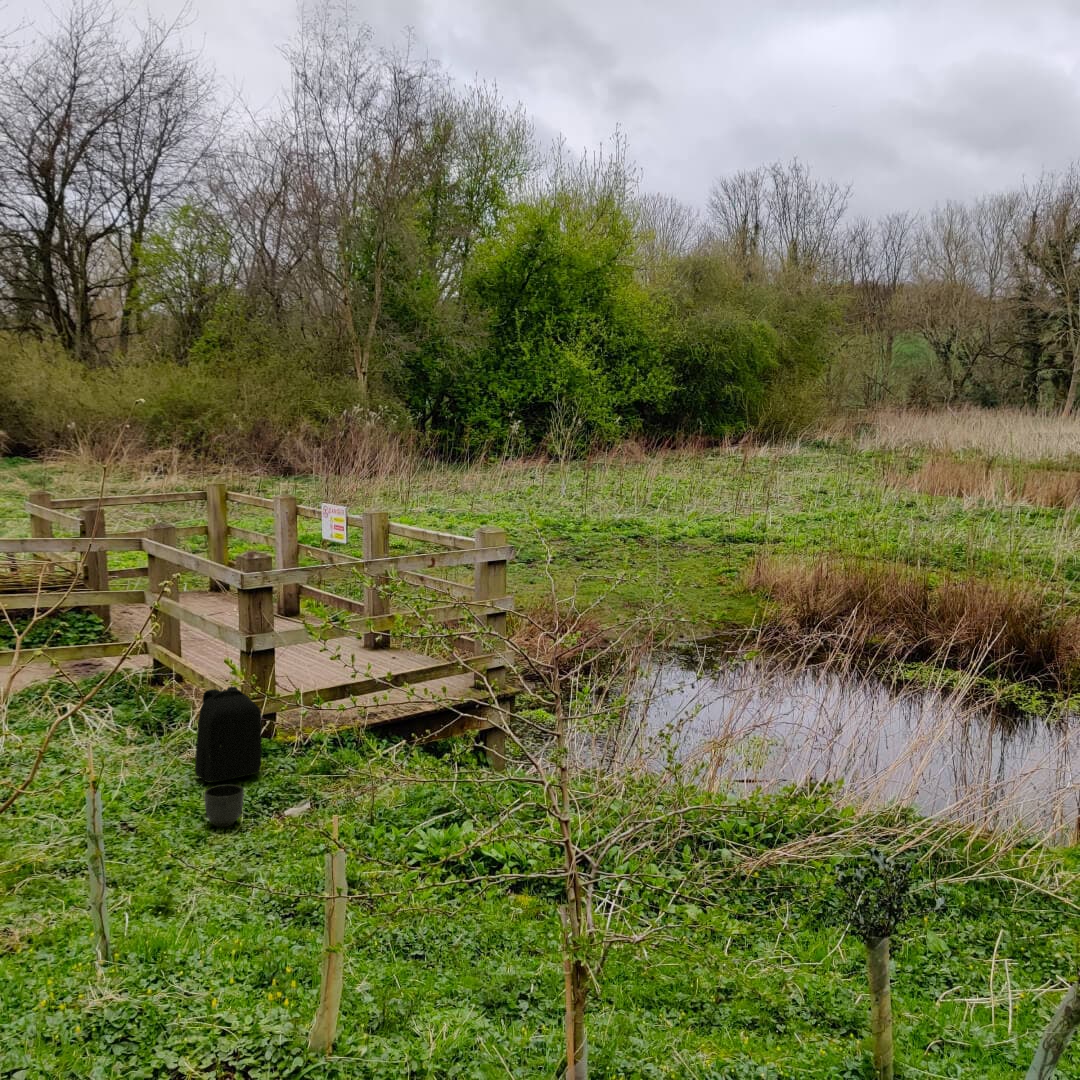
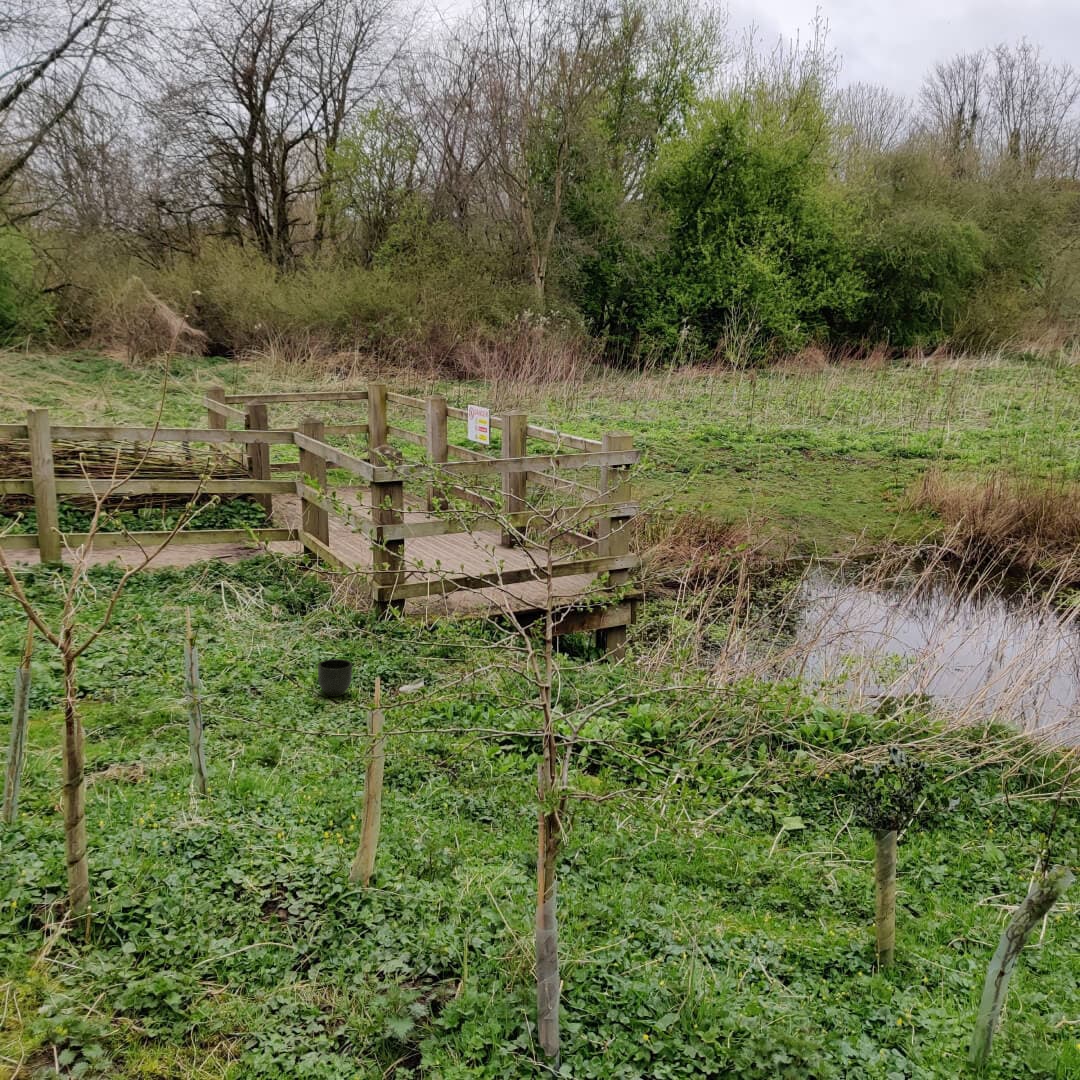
backpack: present [195,687,262,783] -> none [318,572,377,658]

